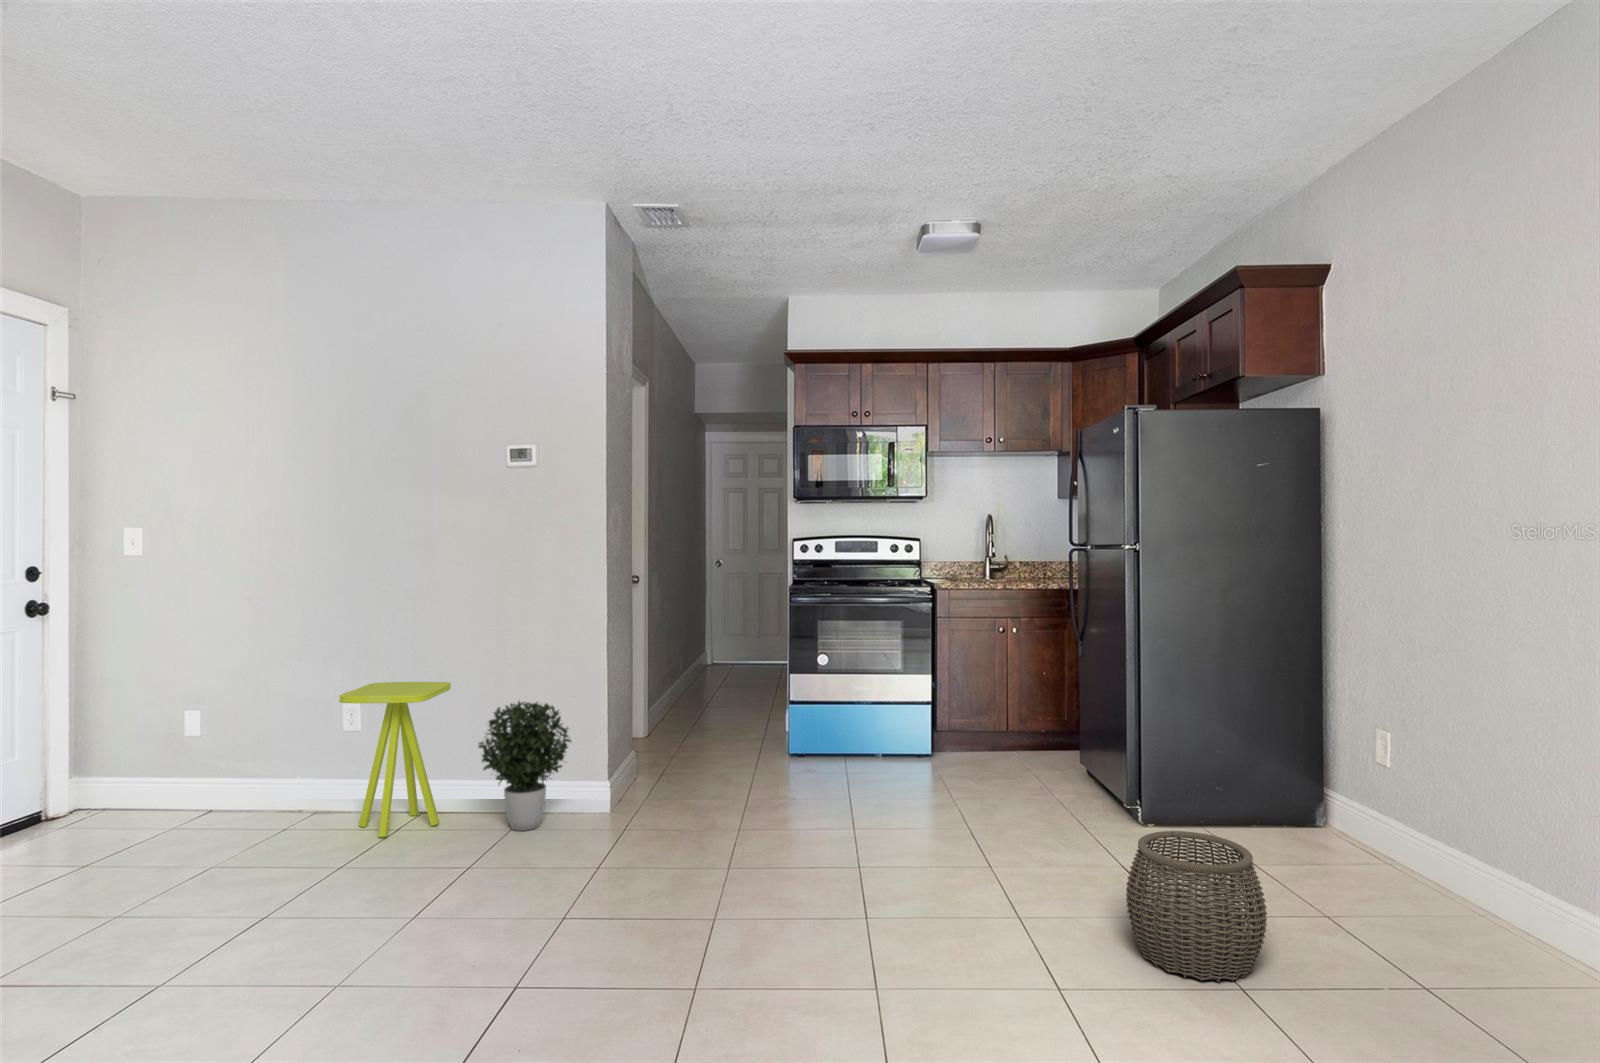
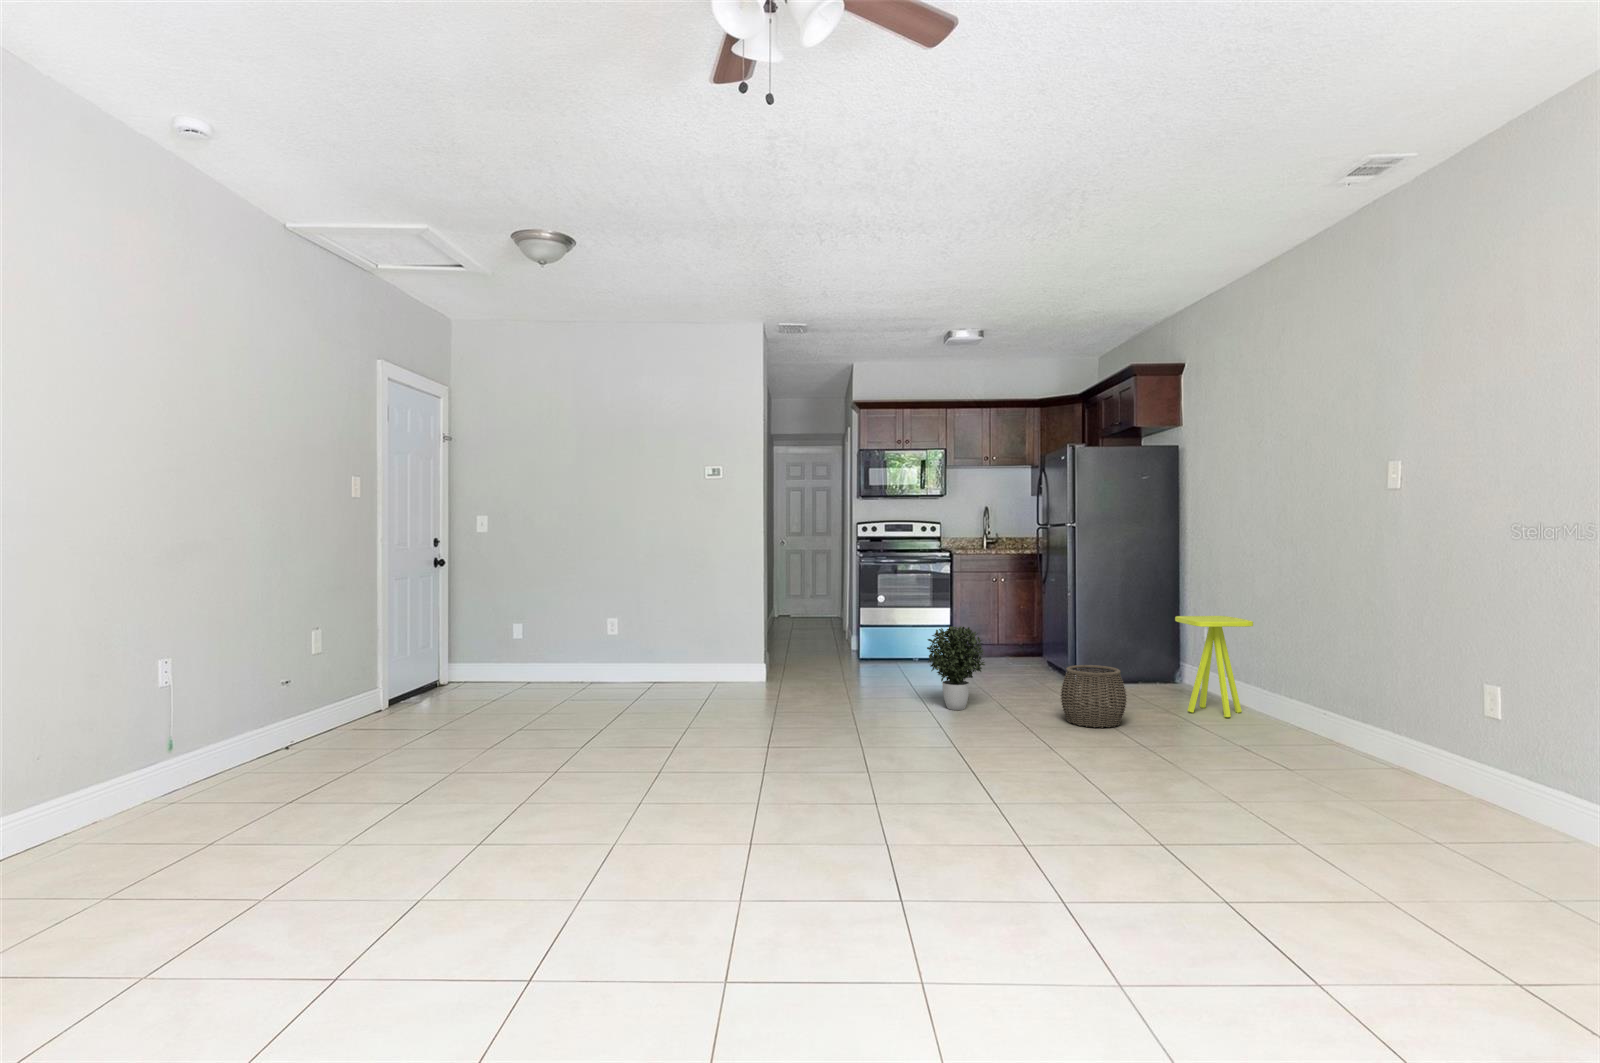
side table: present [339,682,451,837] -> present [1175,616,1253,717]
potted plant: present [478,701,571,831] -> present [927,626,985,710]

